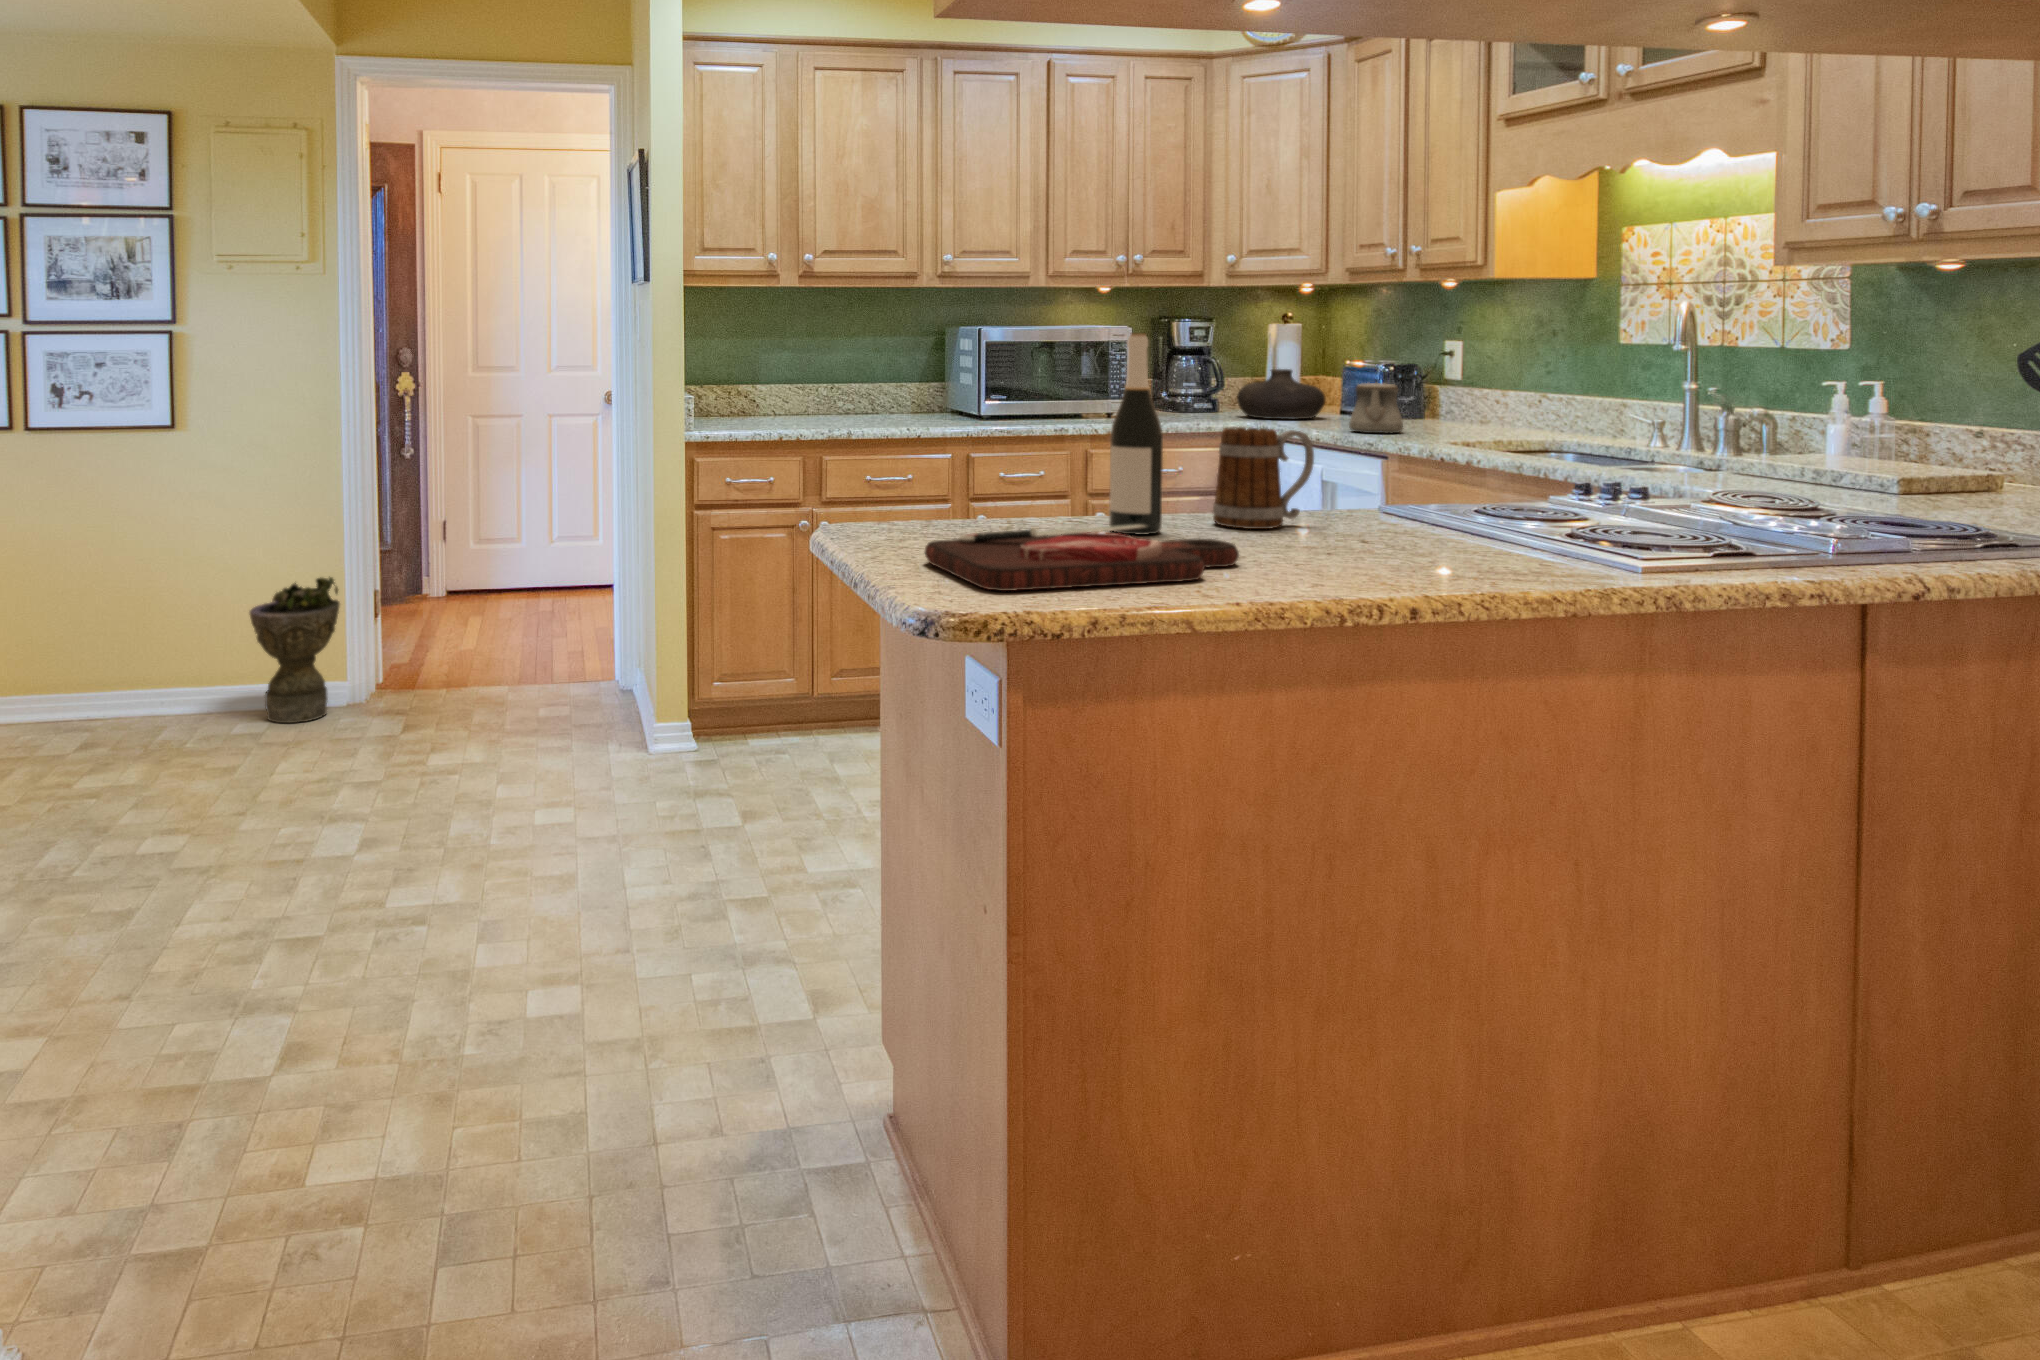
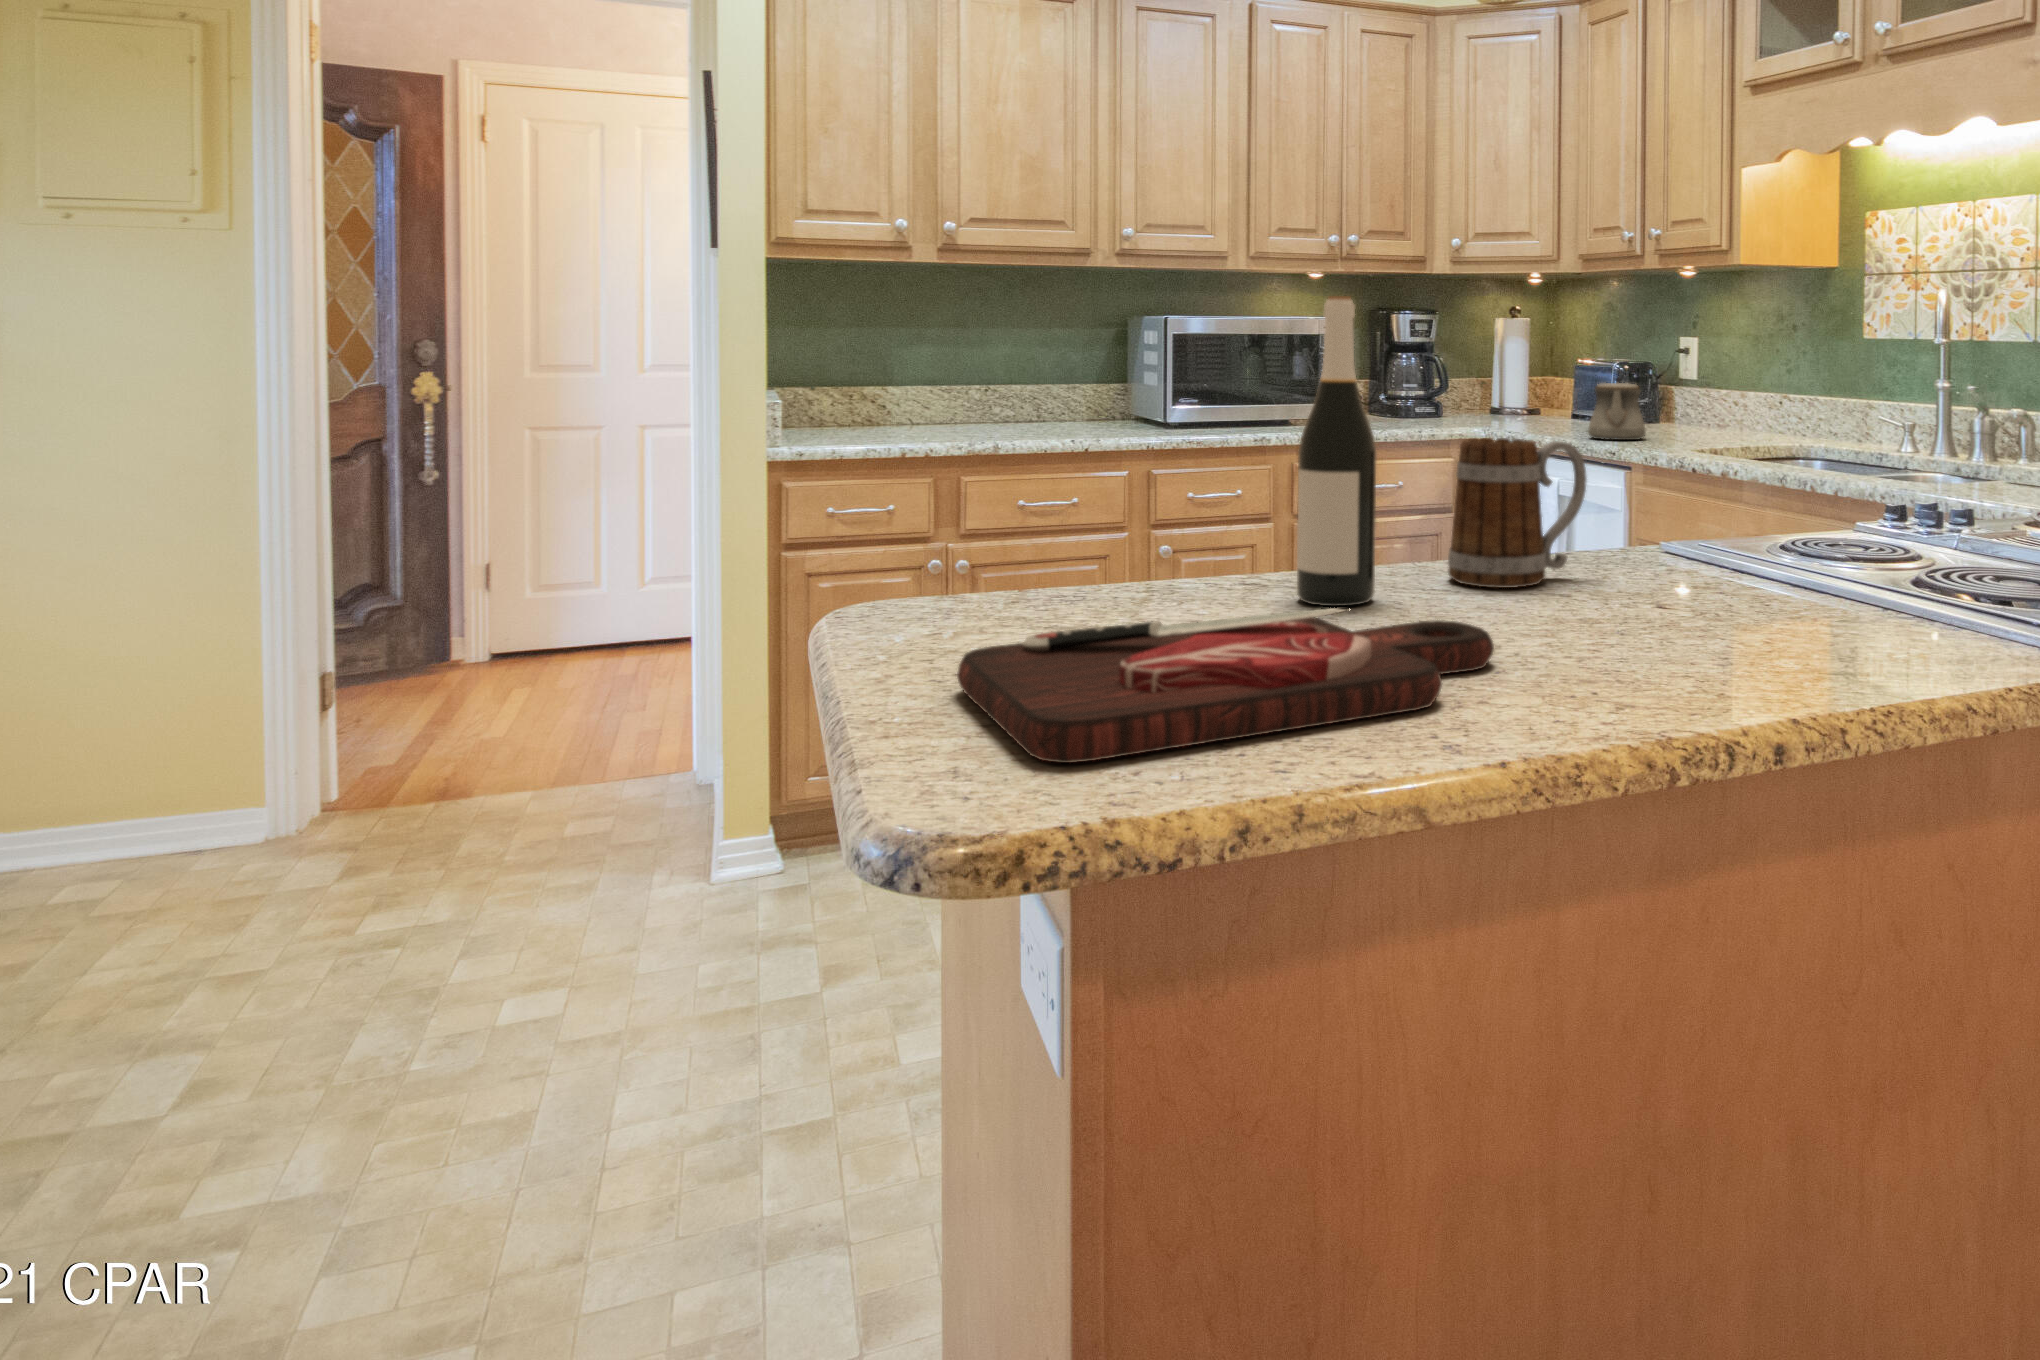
vase: present [1237,369,1325,419] -> none [1464,368,1559,425]
planter: present [249,577,340,723] -> none [58,666,228,891]

